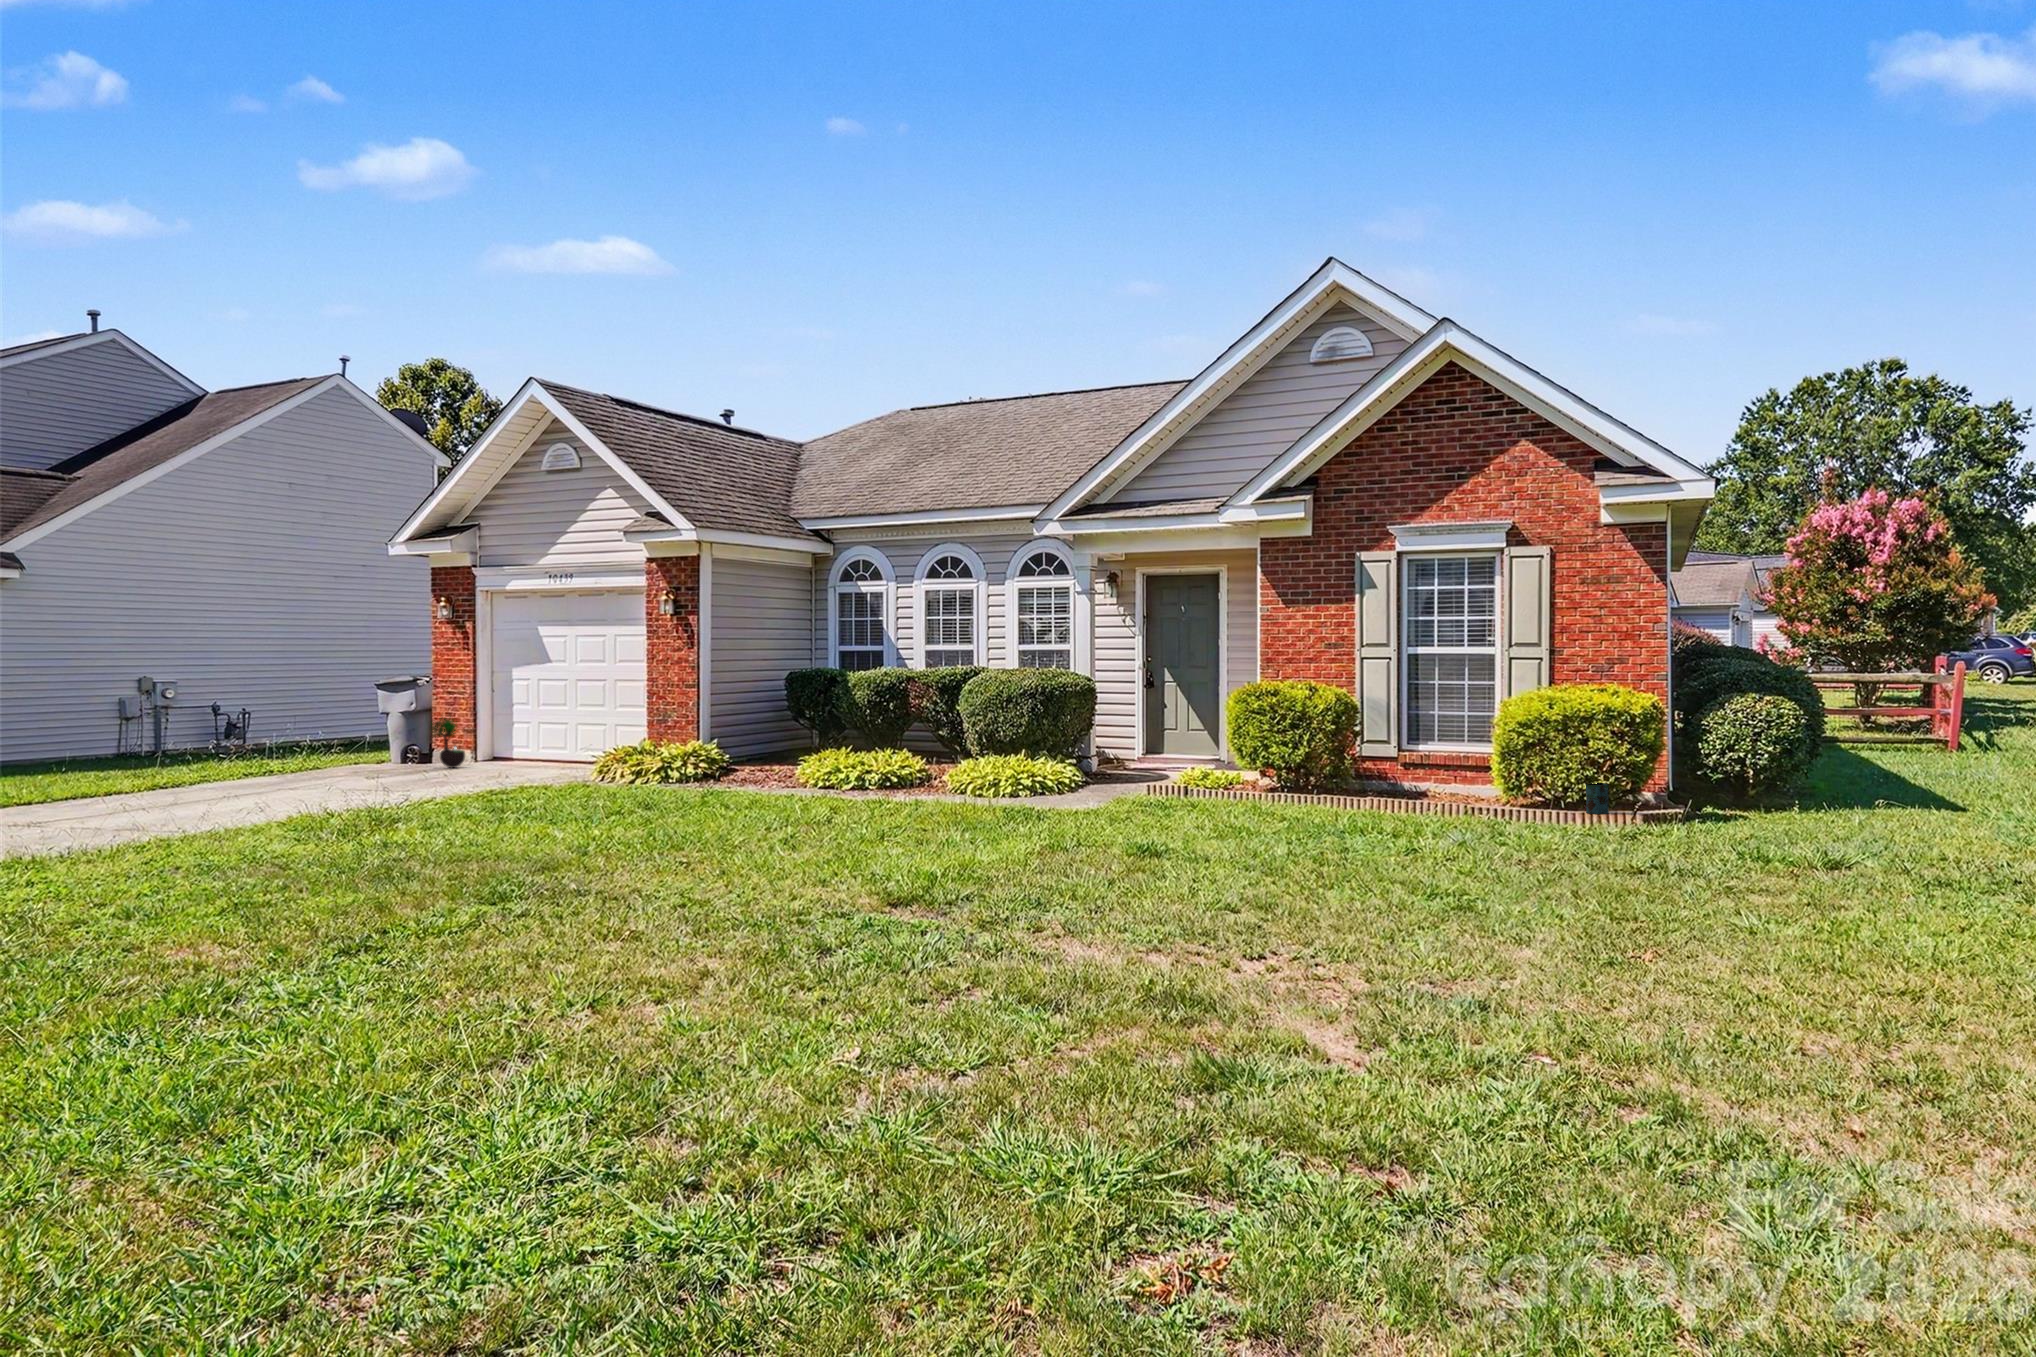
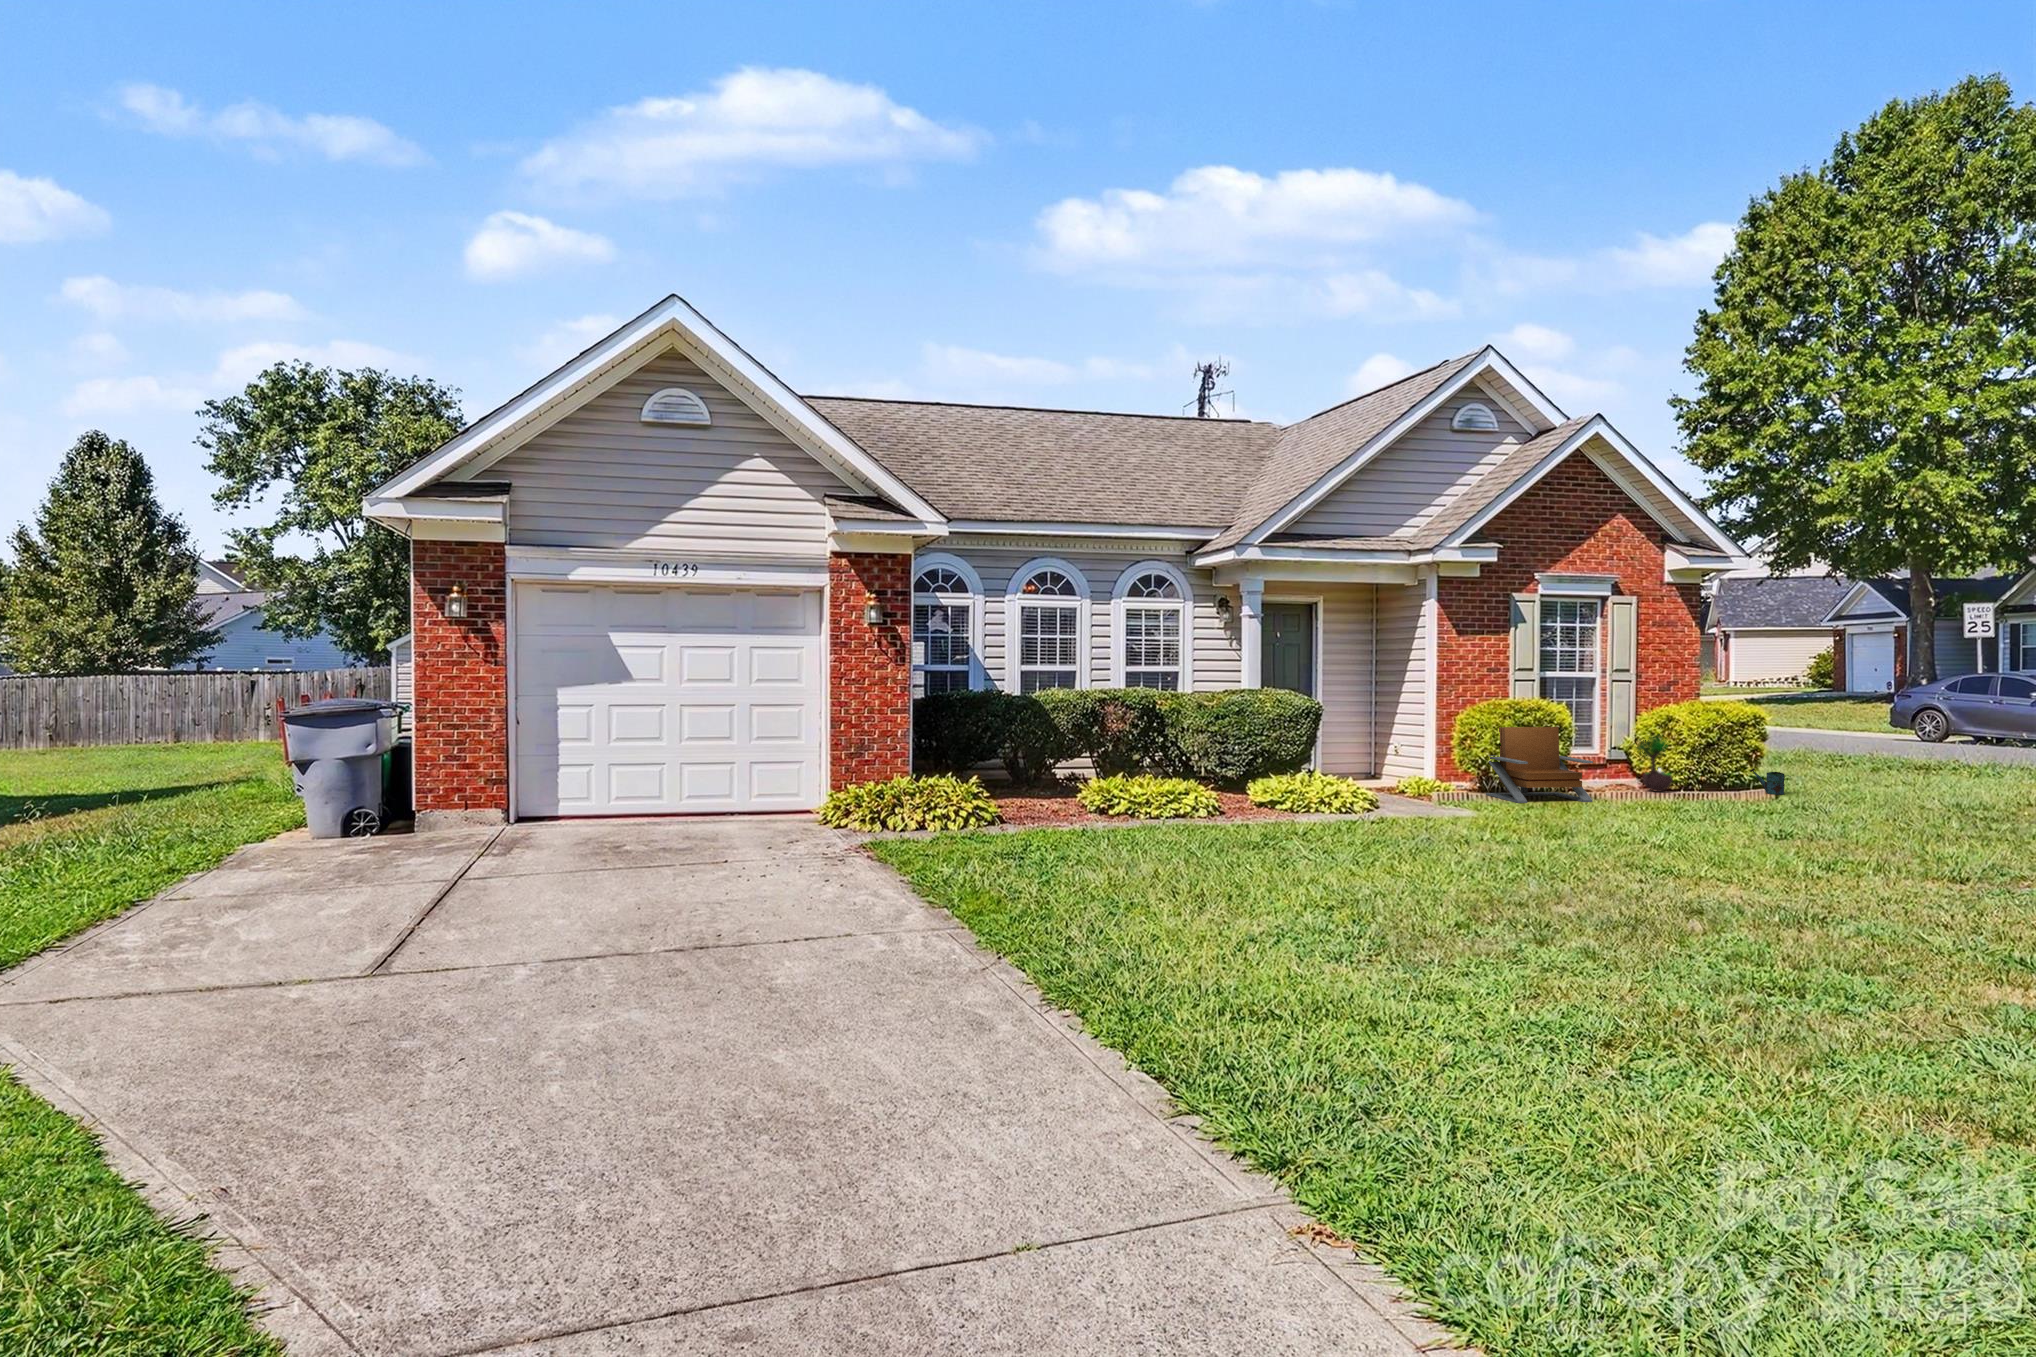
lounge chair: none [1215,712,1333,803] -> present [1486,727,1593,803]
potted tree: present [431,718,465,768] -> present [1636,734,1673,792]

